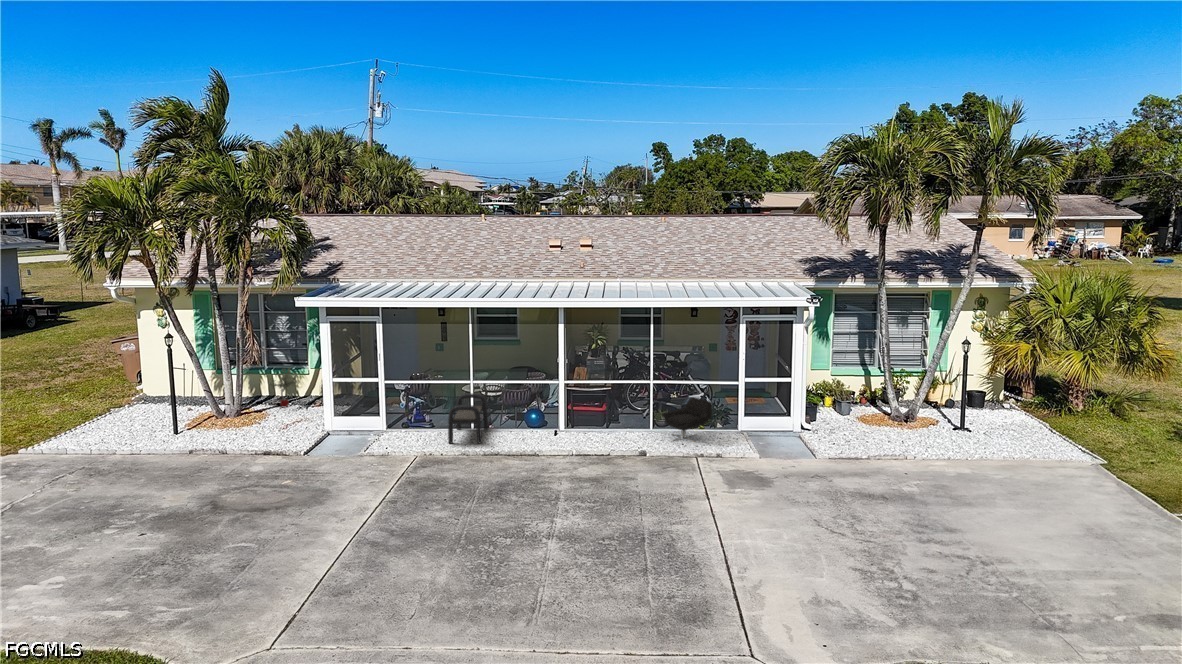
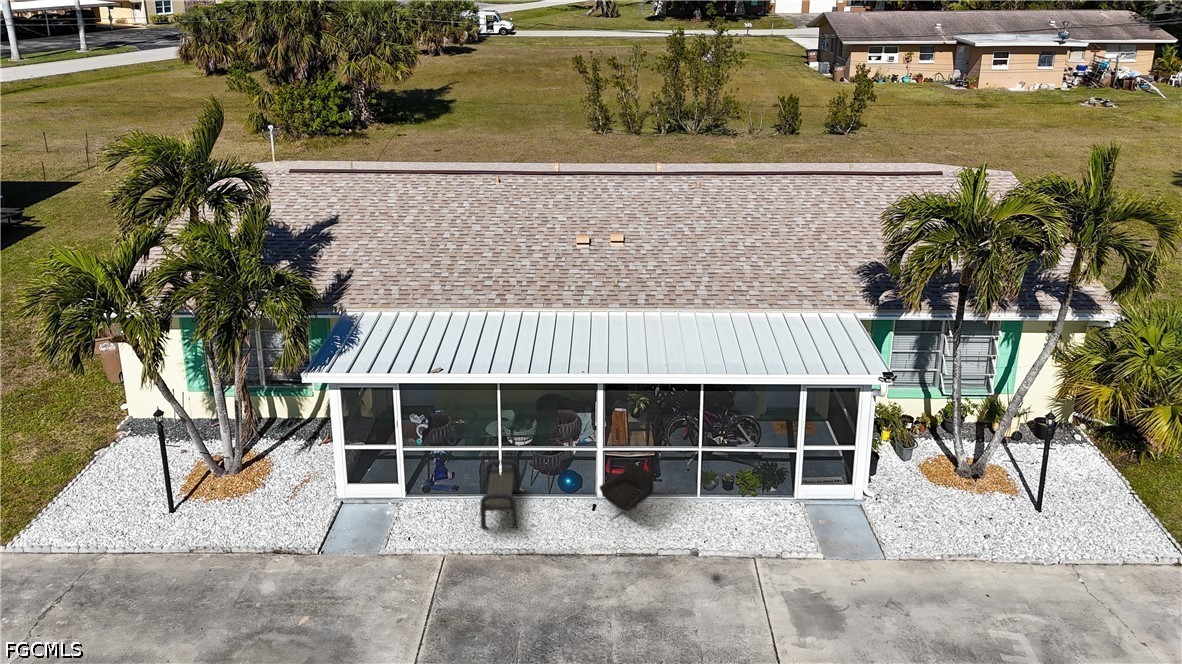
potted tree: present [270,369,297,407] -> none [267,396,300,437]
lounge chair: present [662,397,712,441] -> present [600,462,654,521]

